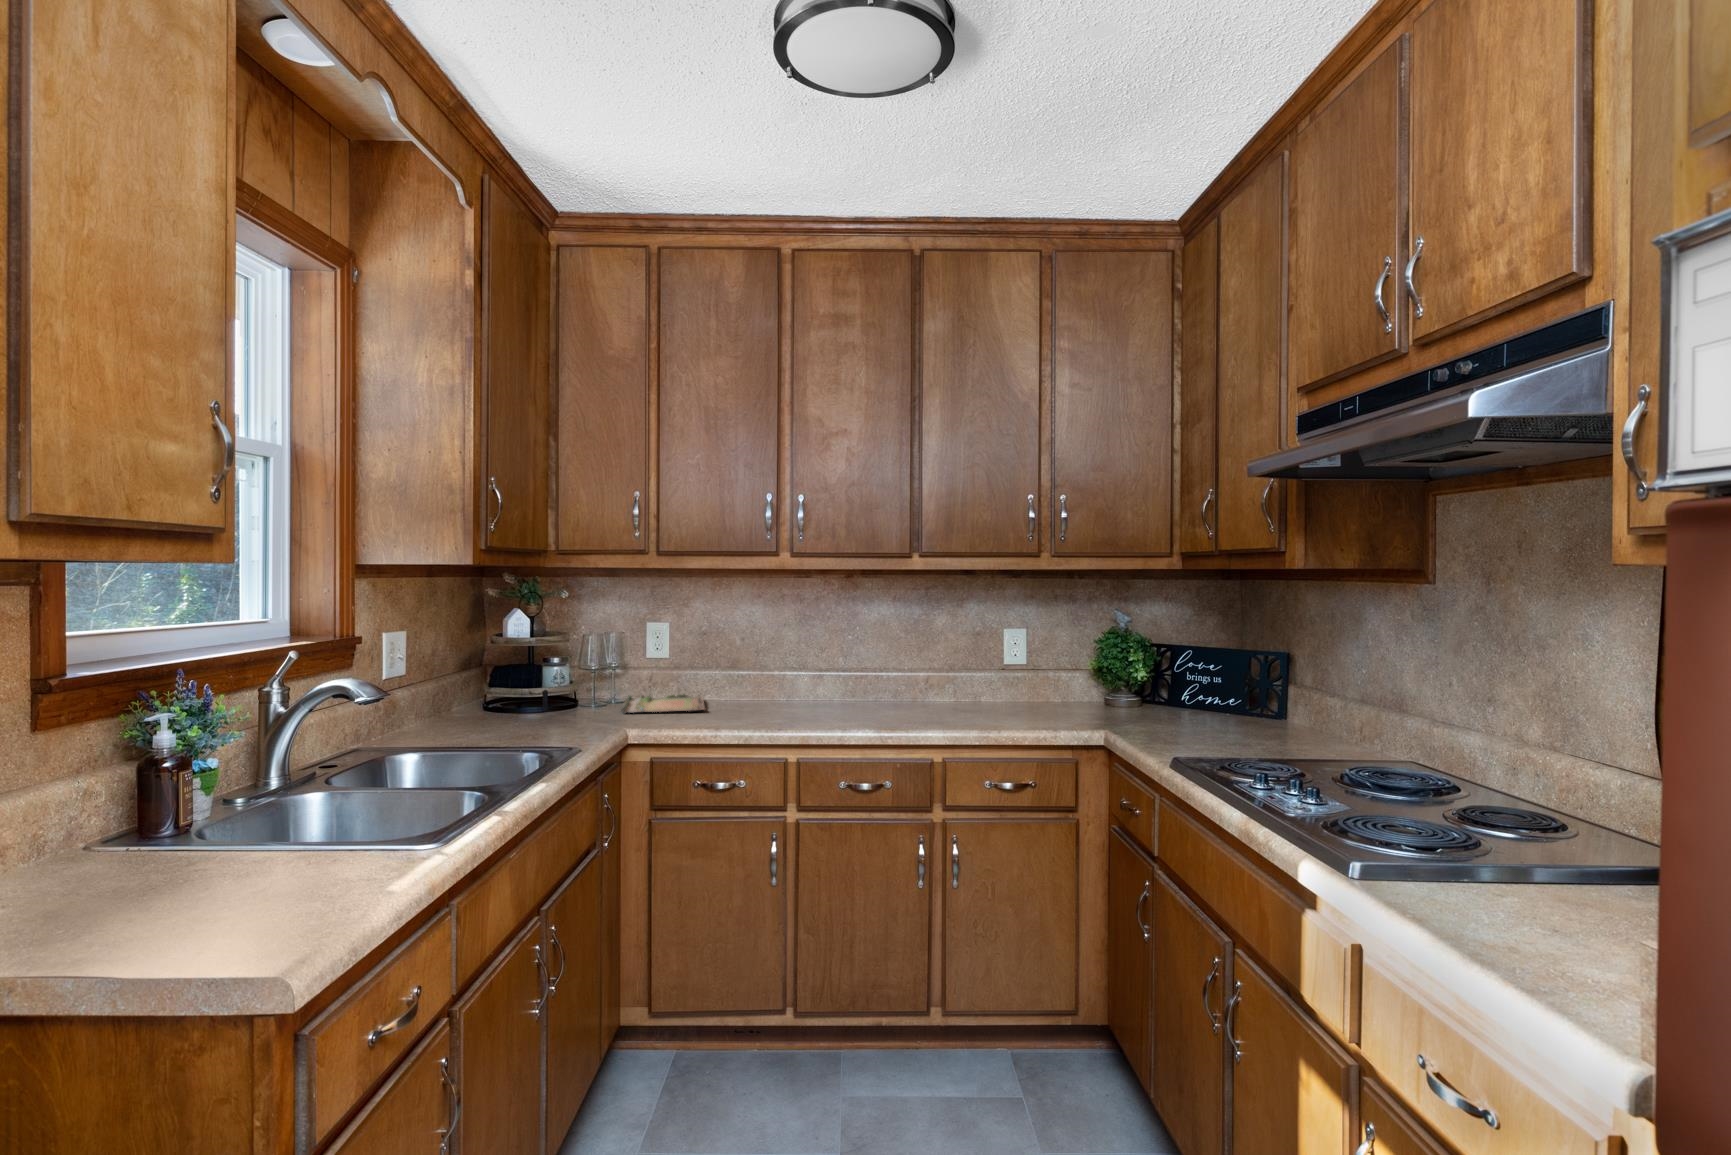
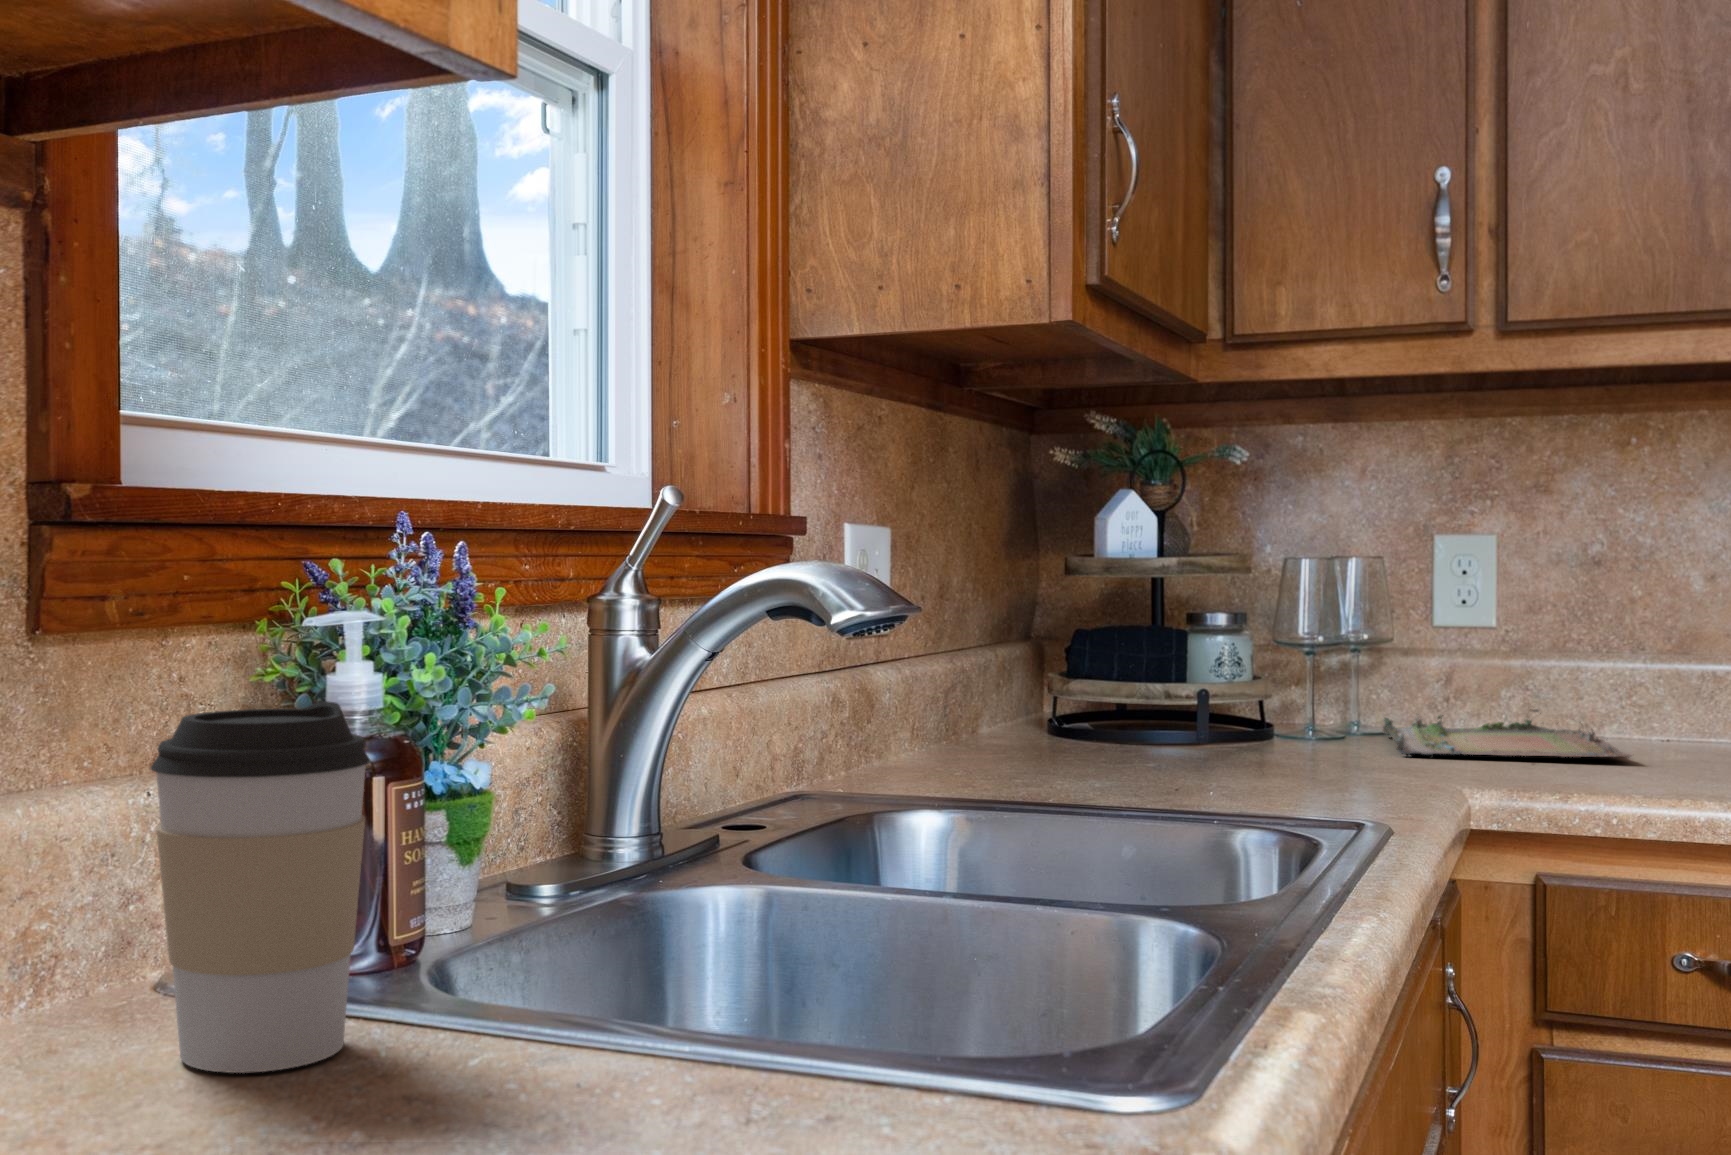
coffee cup: none [98,752,179,870] -> present [151,701,370,1073]

